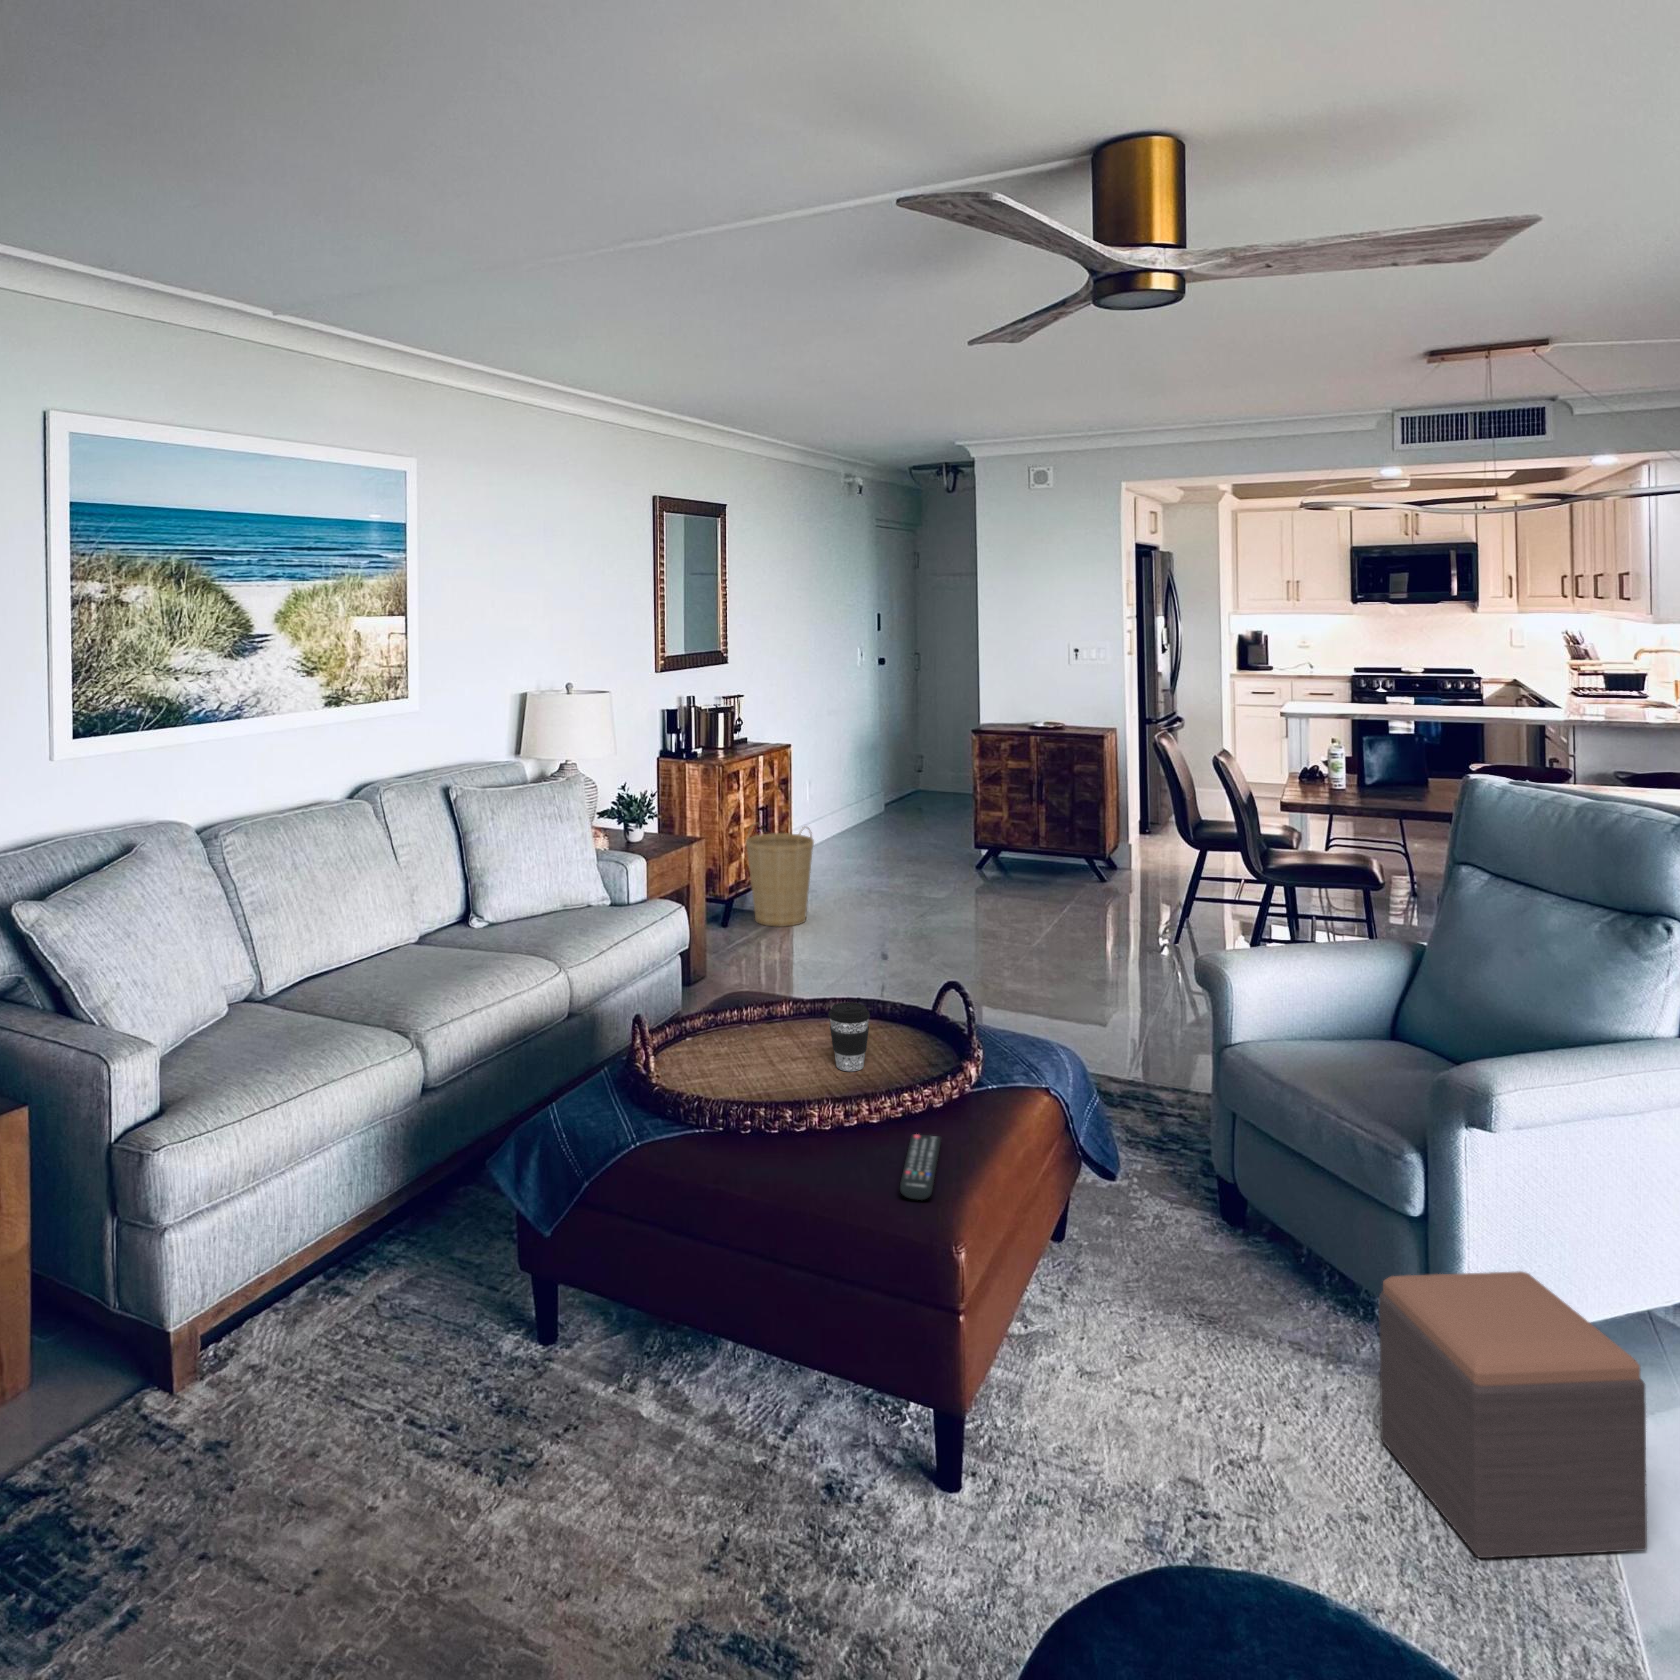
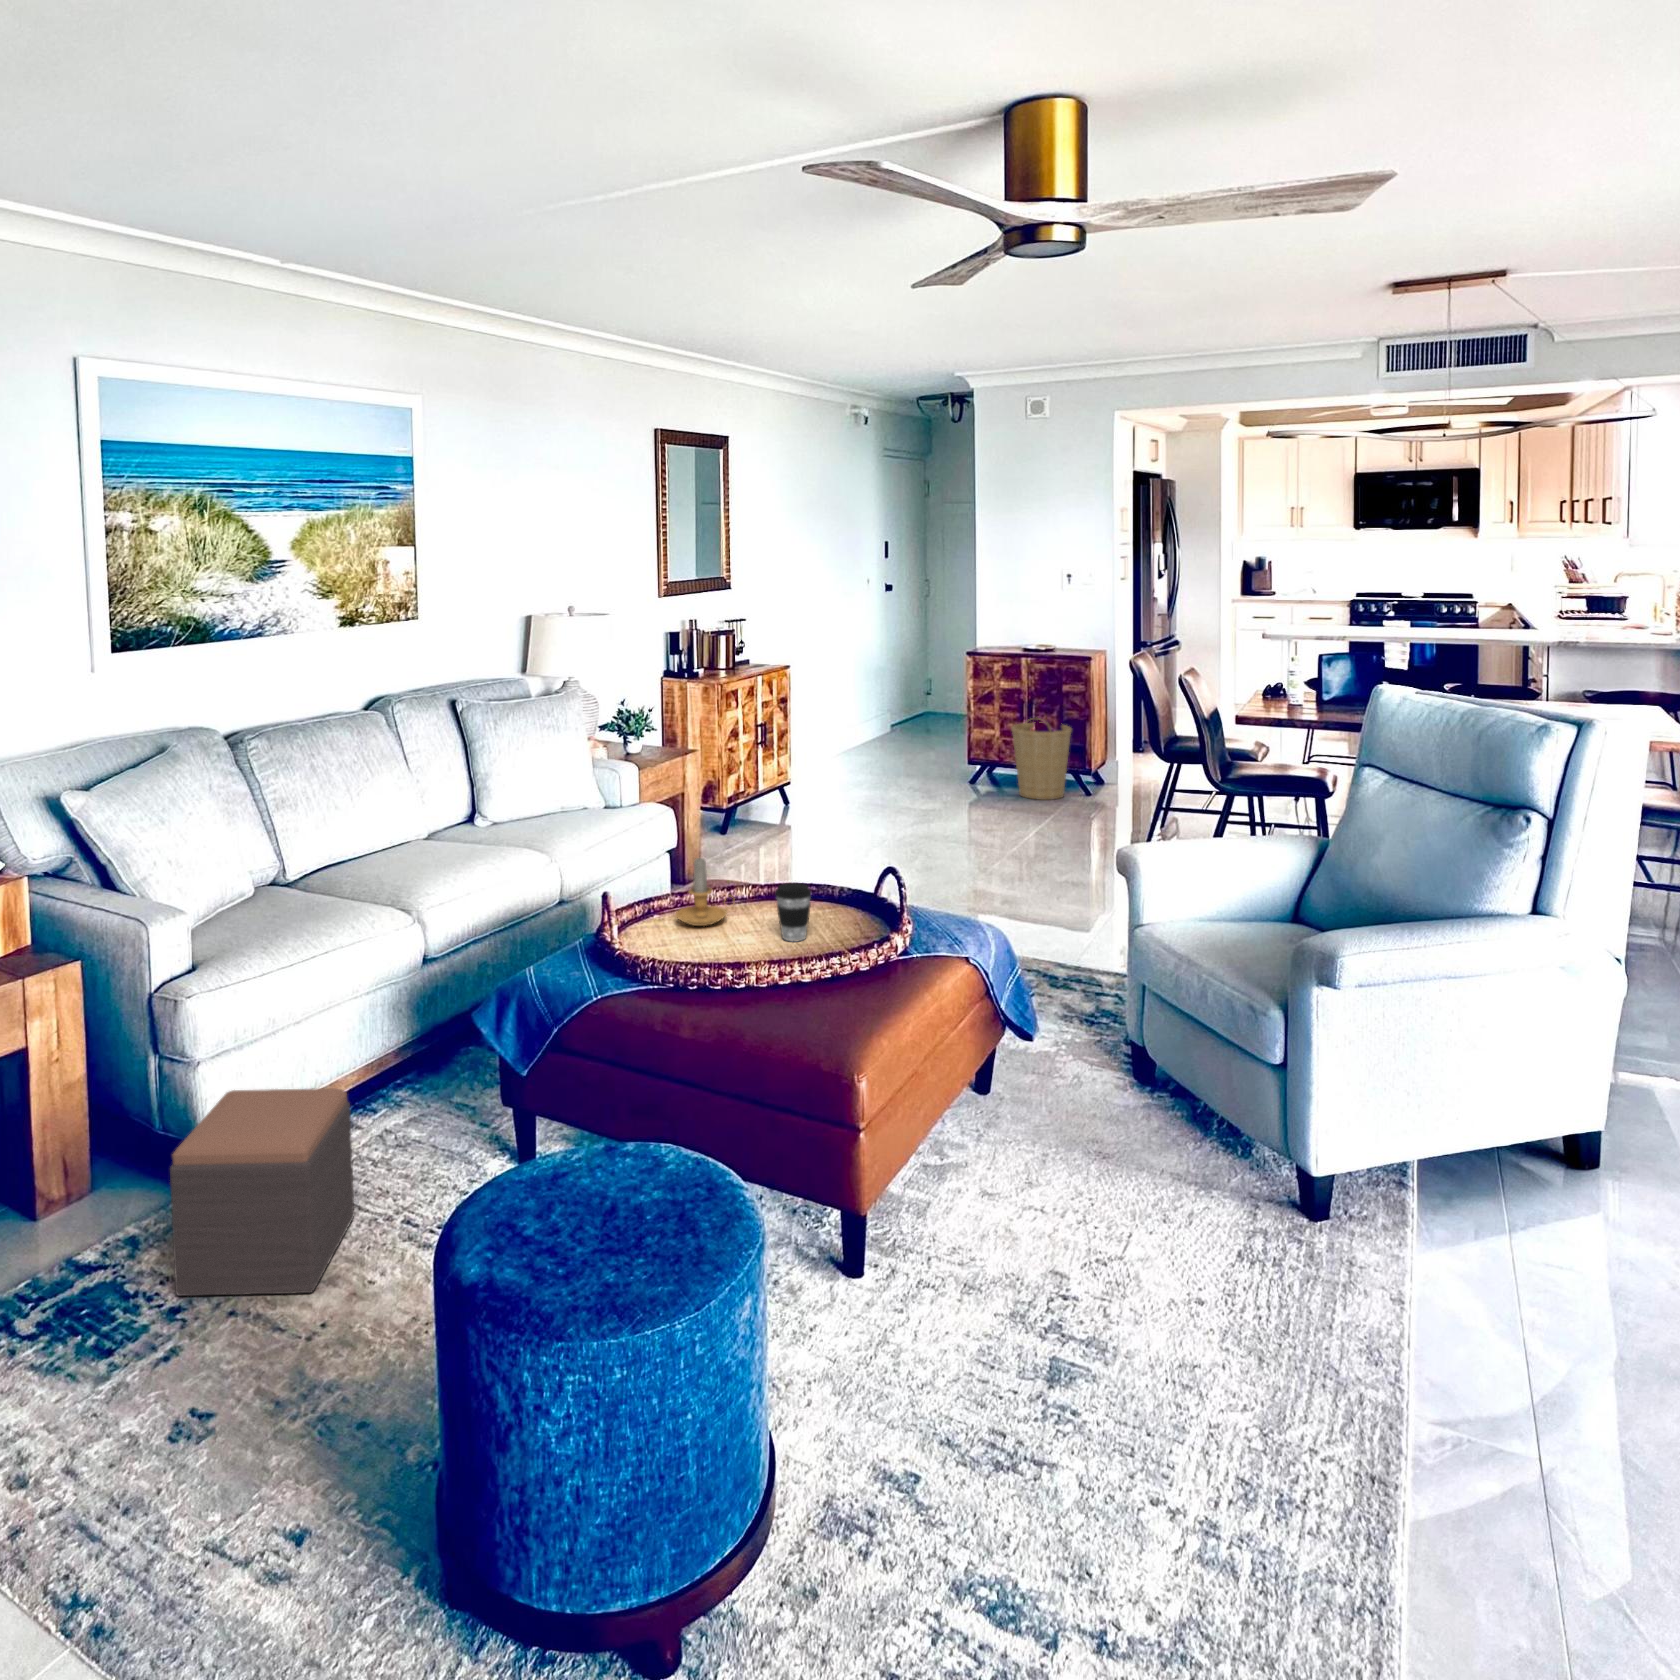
basket: present [746,823,814,927] -> present [1012,717,1072,800]
candle: none [711,970,777,1052] -> present [675,858,734,926]
remote control: present [900,1134,941,1200] -> none [816,990,861,1040]
footstool: present [1379,1271,1647,1558] -> present [170,1088,354,1296]

